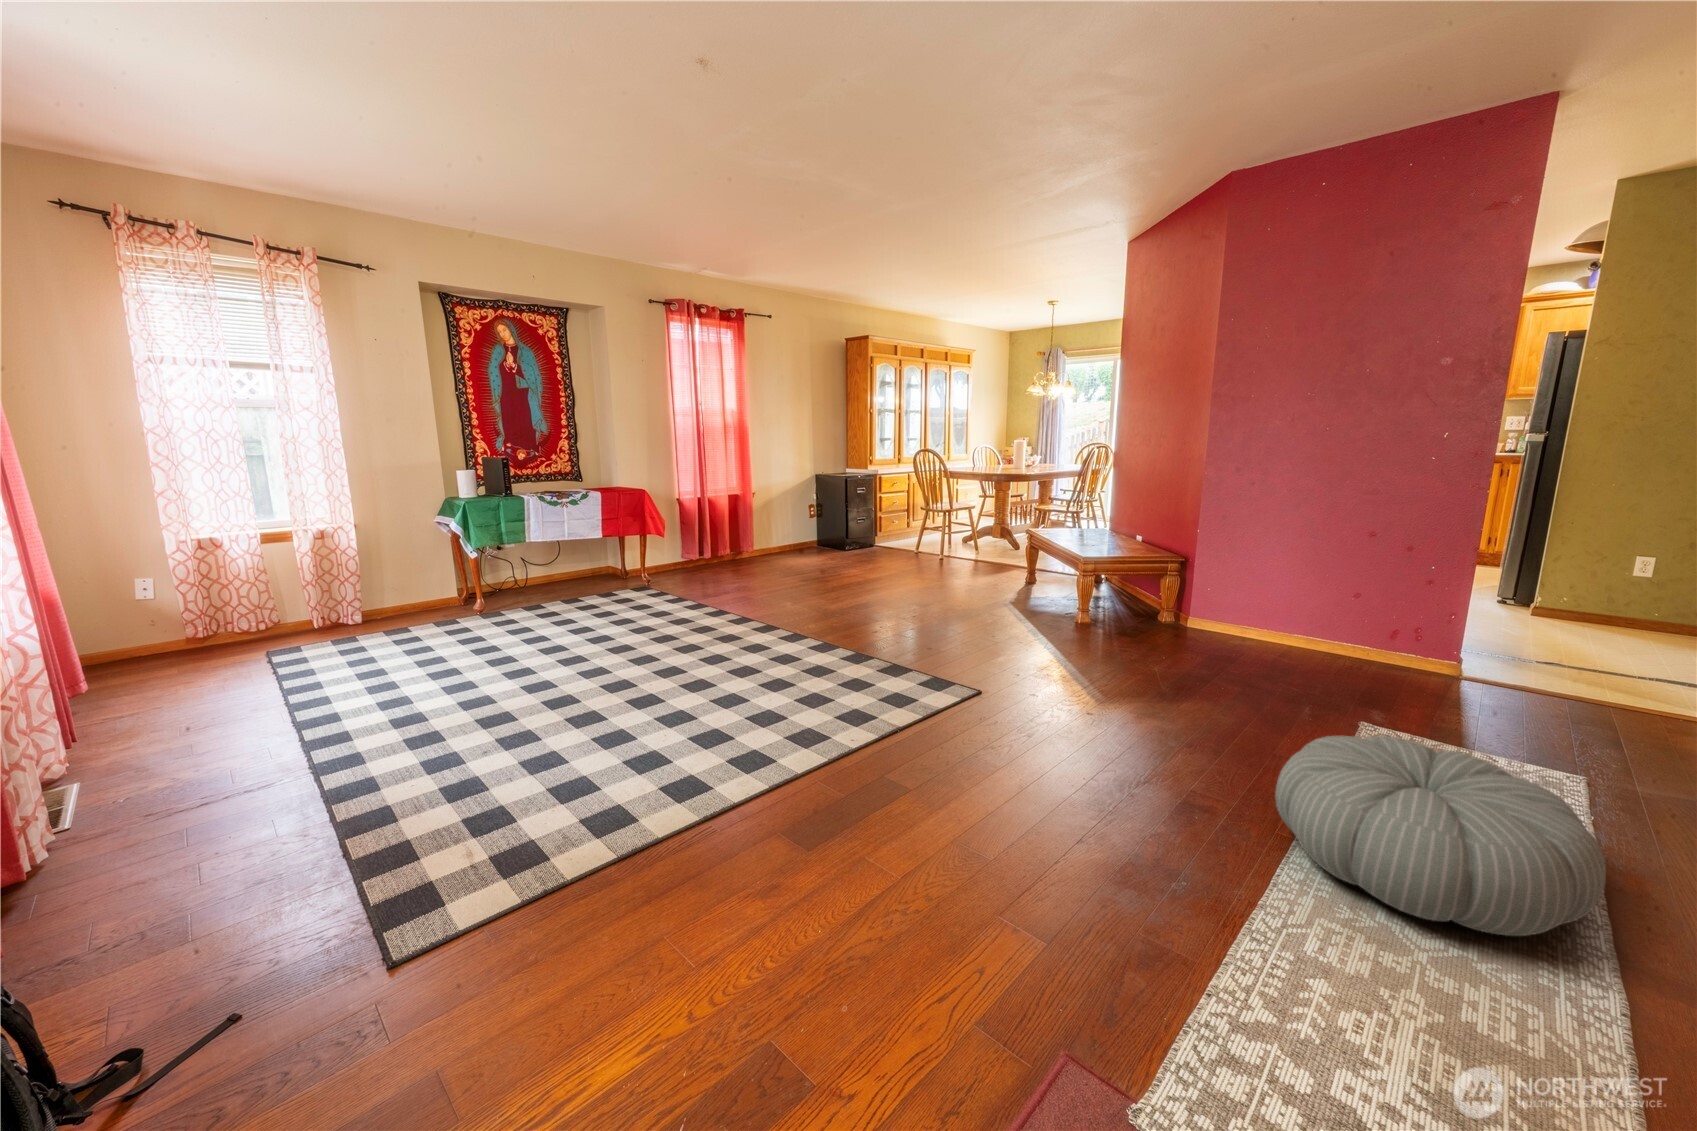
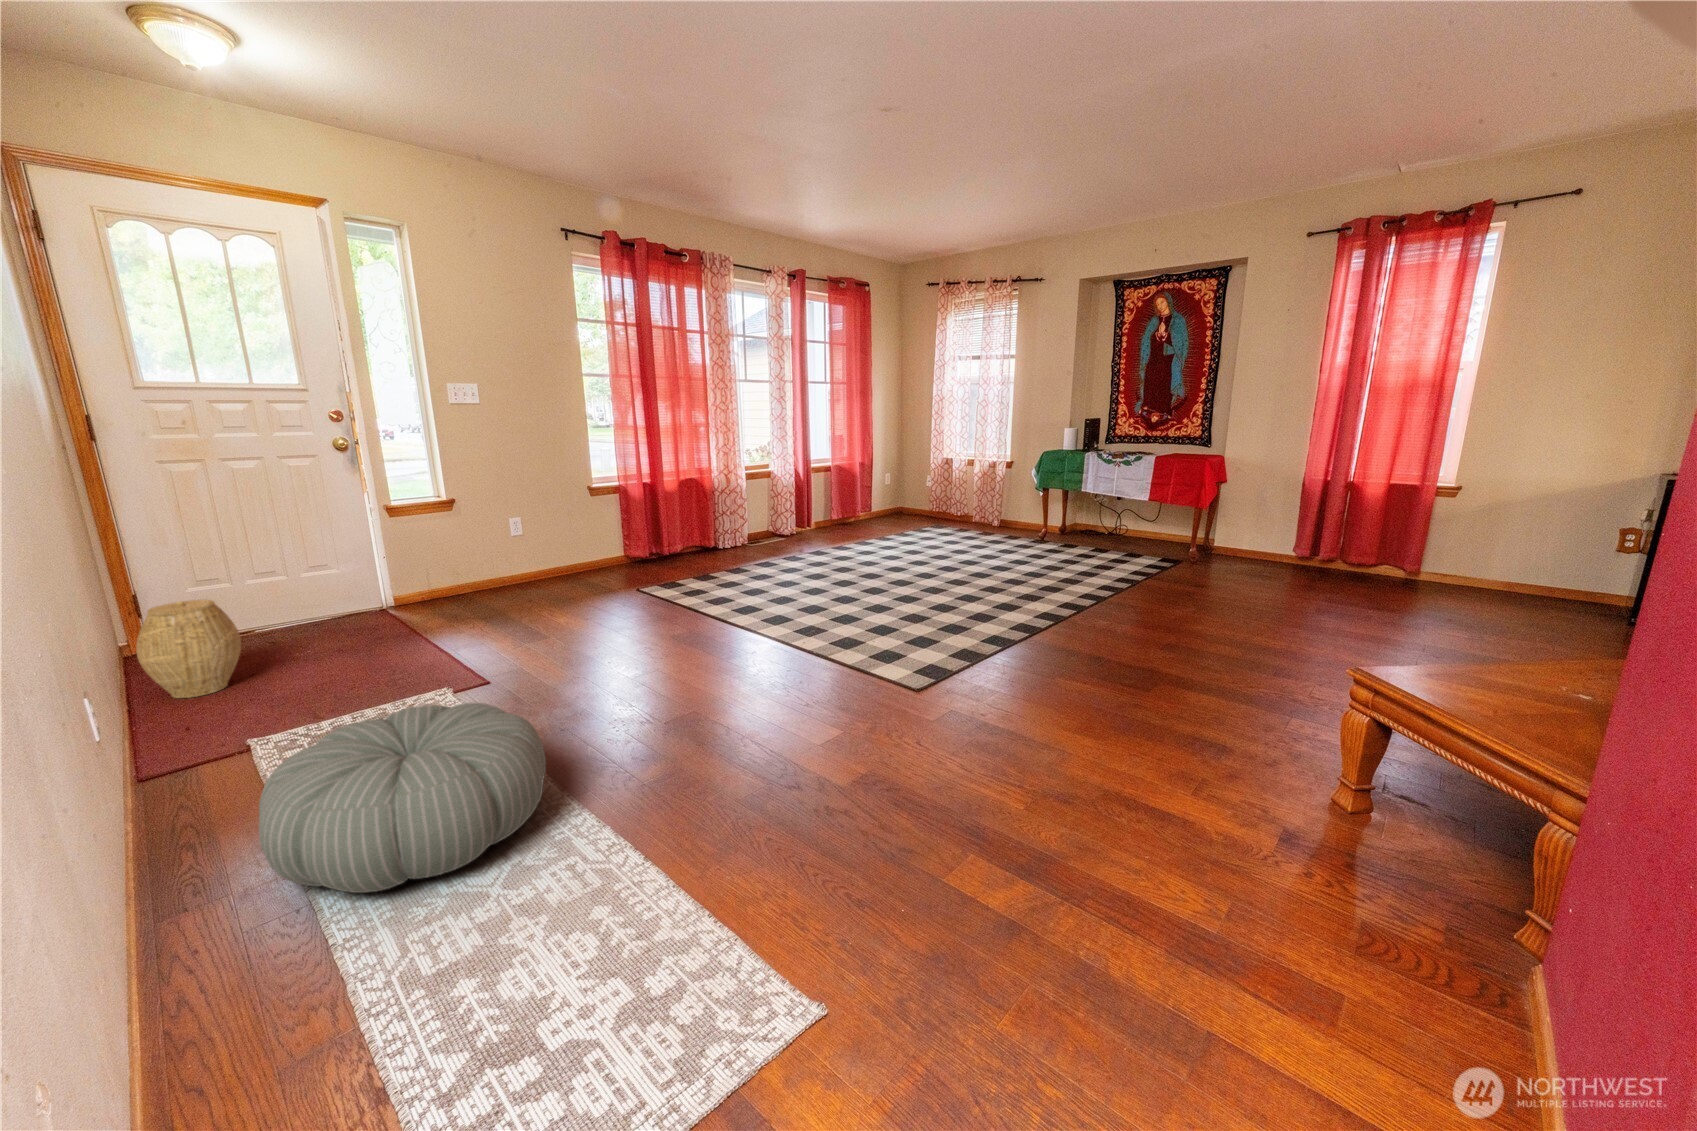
woven basket: none [1330,595,1410,676] -> present [136,600,241,698]

